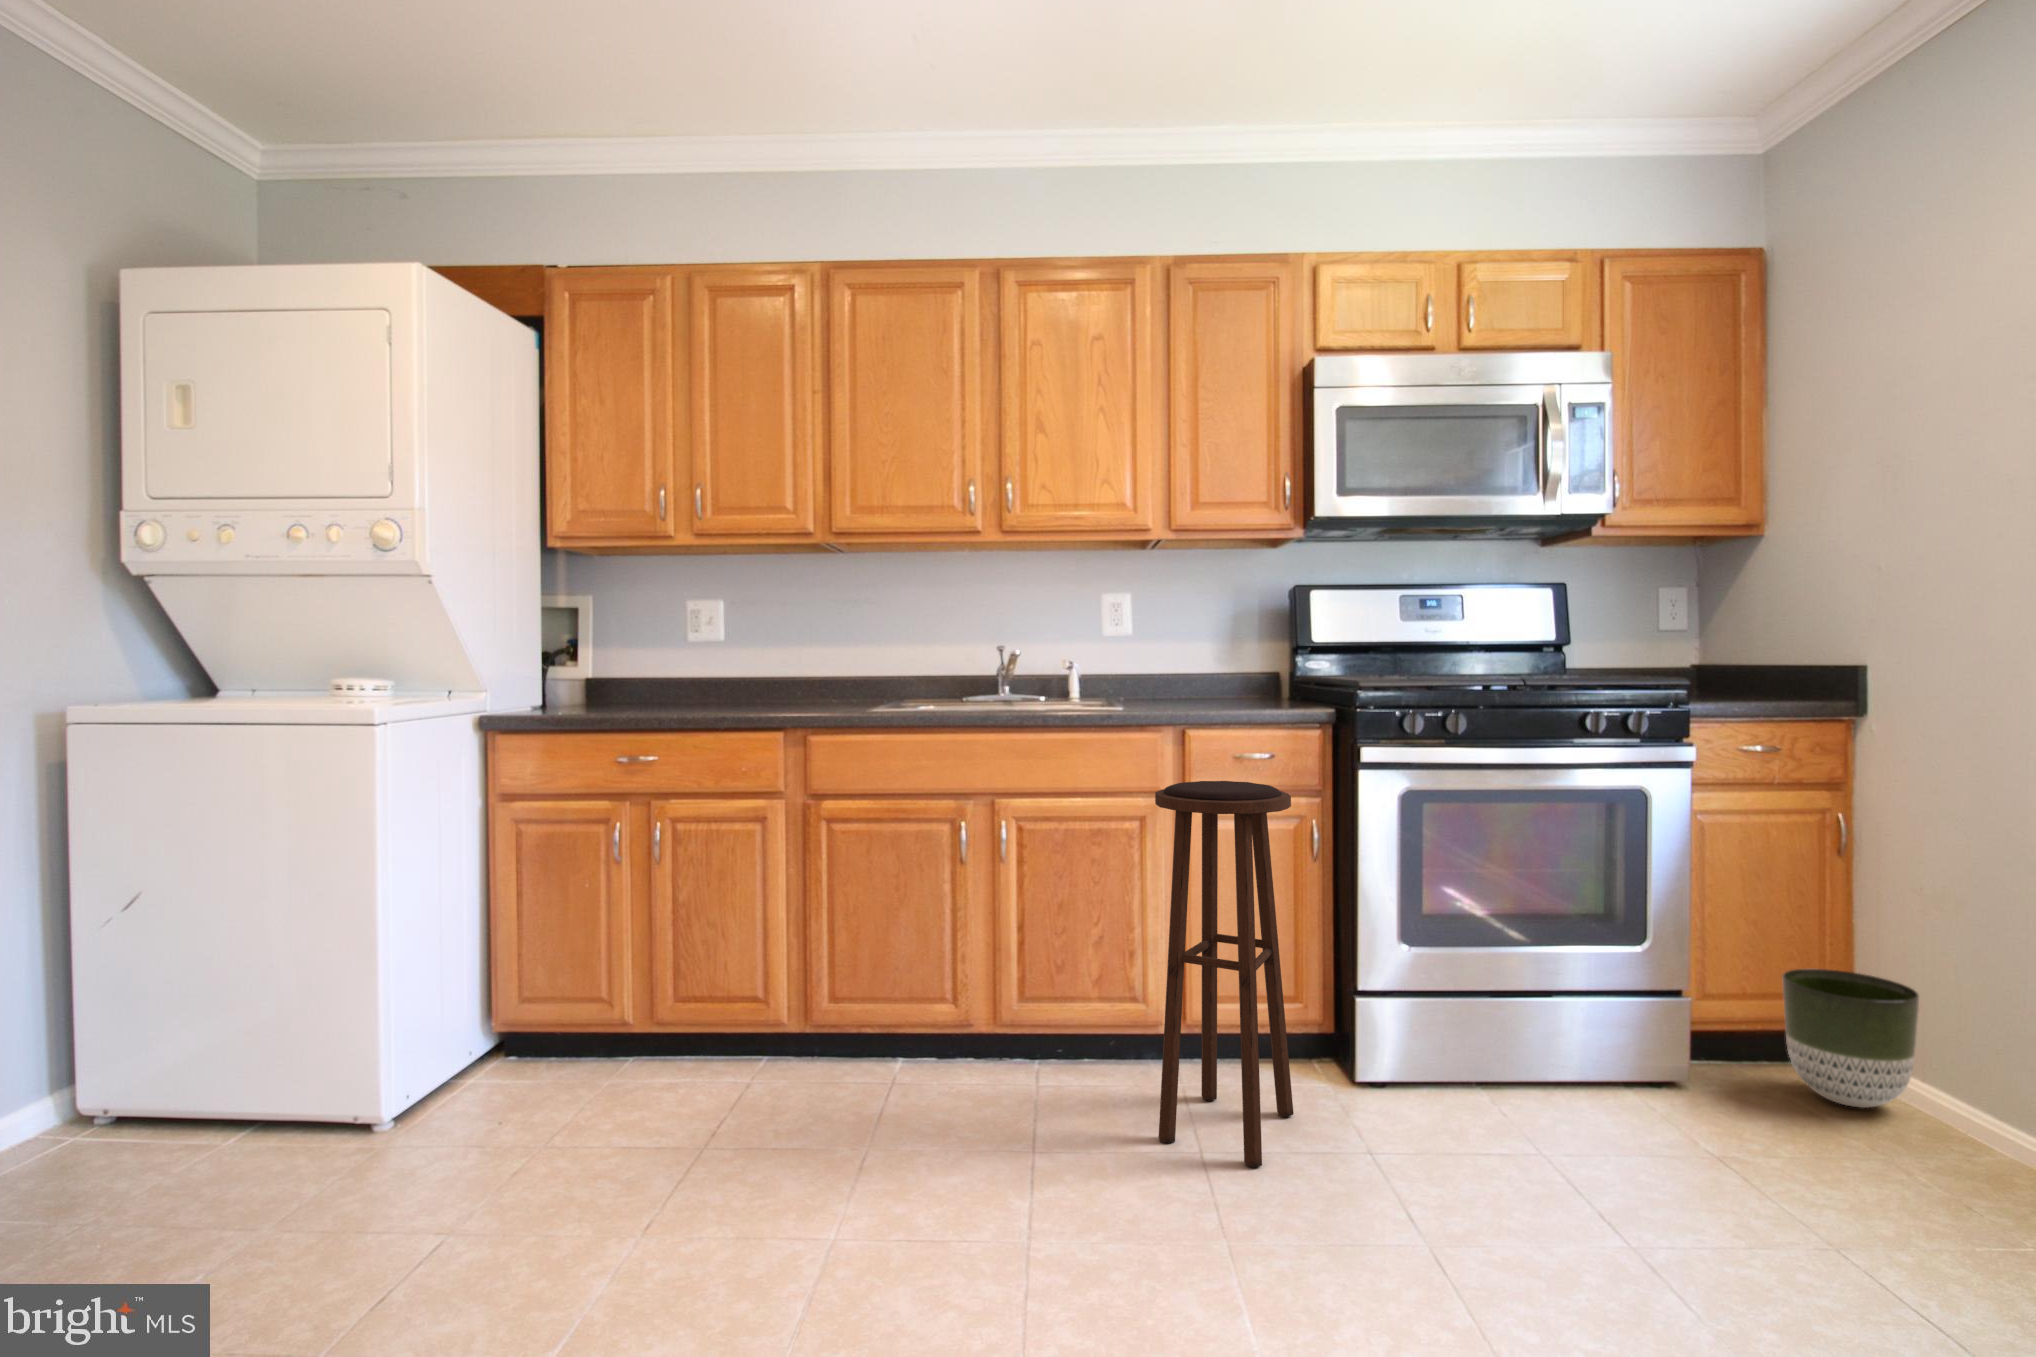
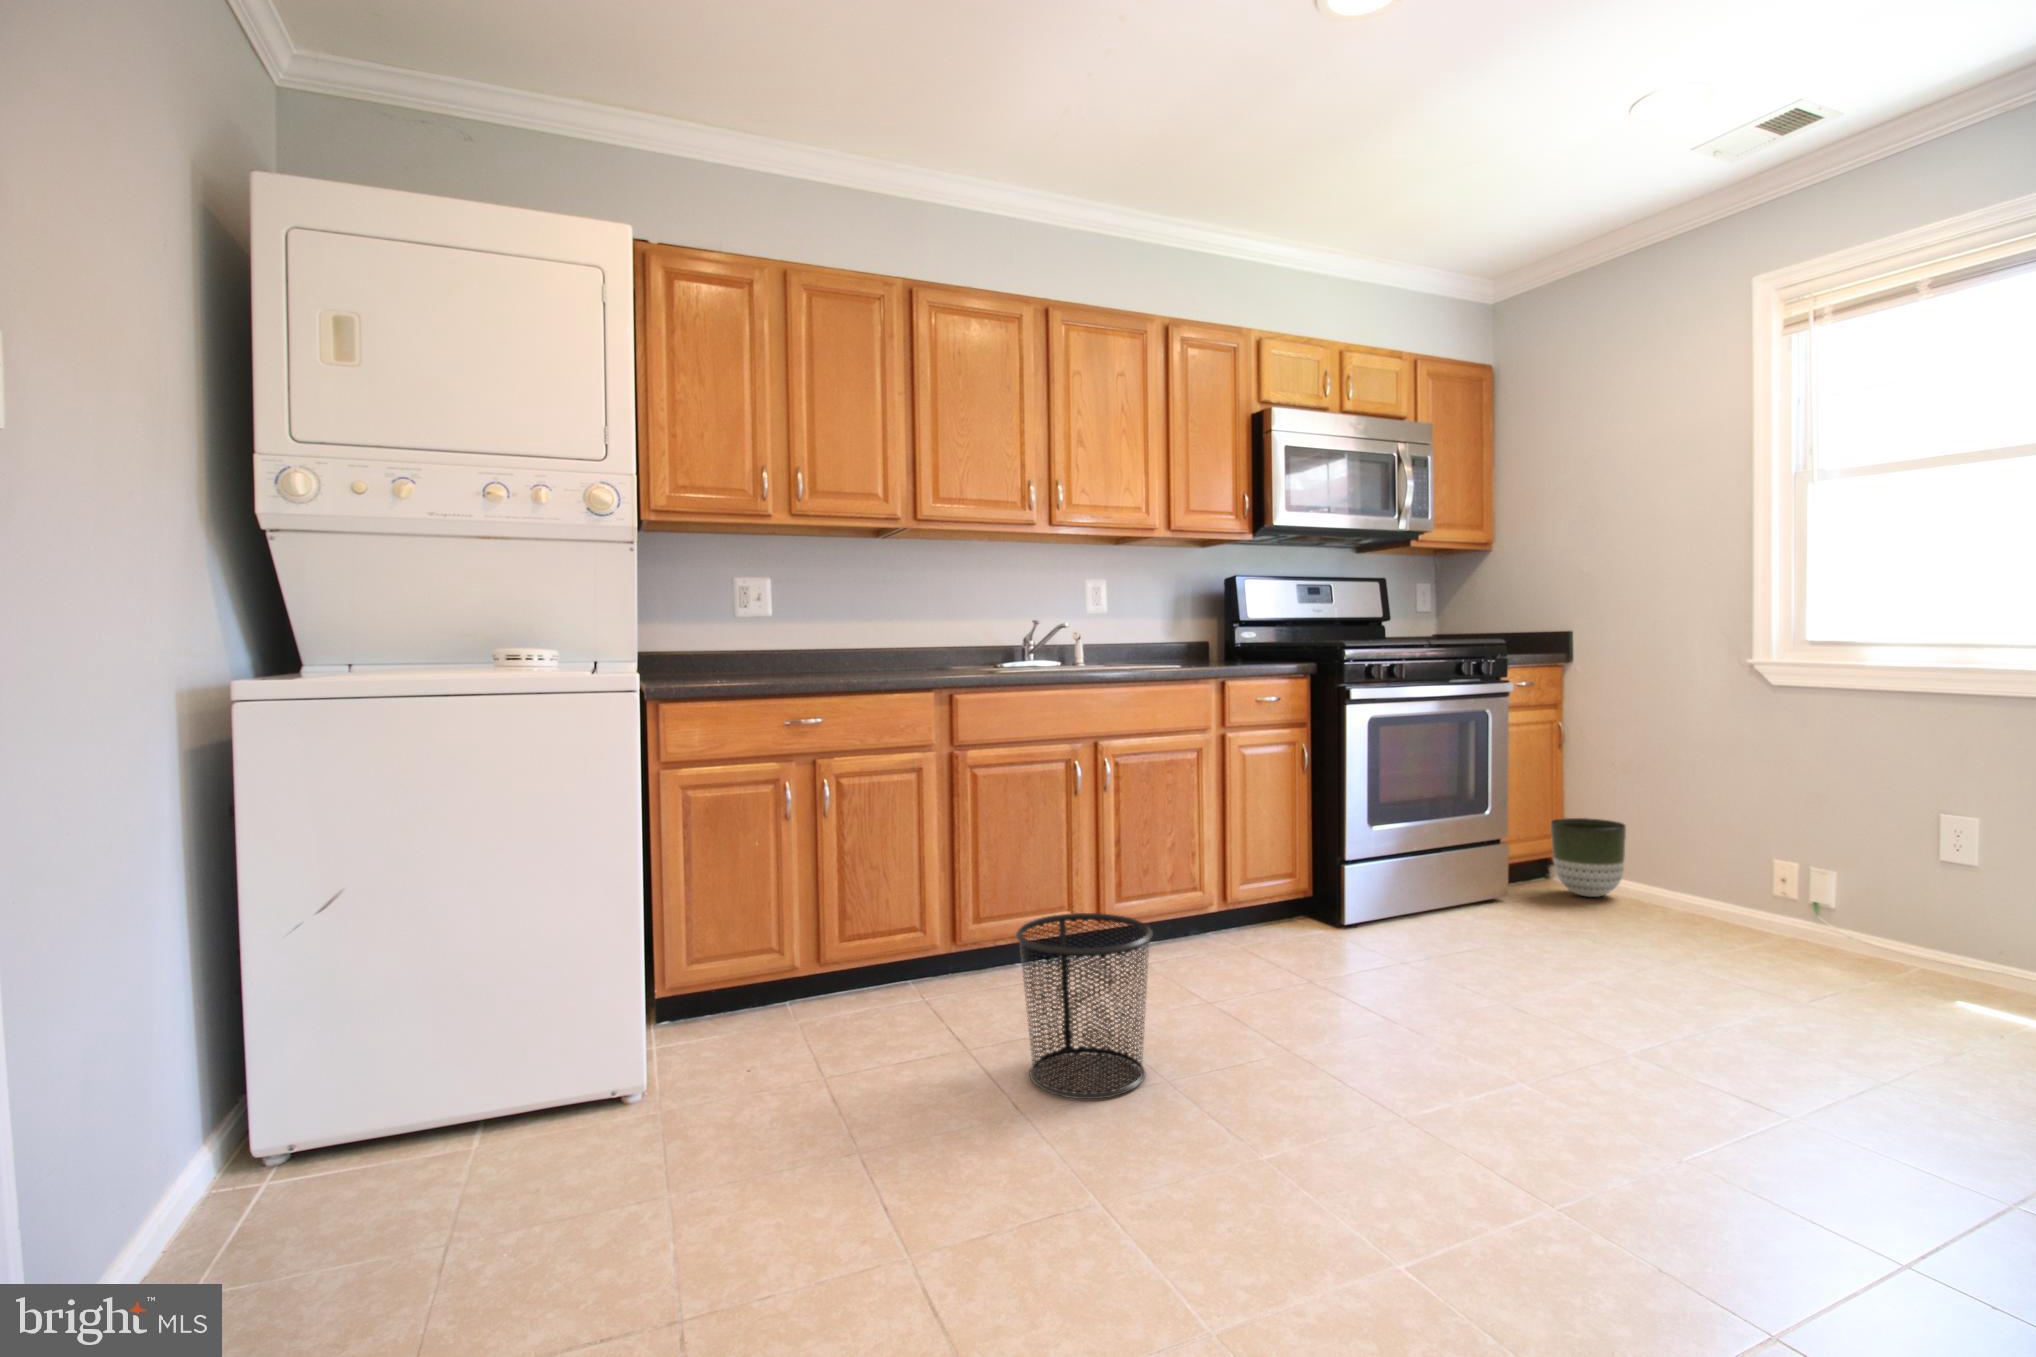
stool: present [1155,781,1294,1167] -> none [1258,712,1364,978]
waste bin: none [639,1019,812,1262] -> present [1016,913,1153,1099]

